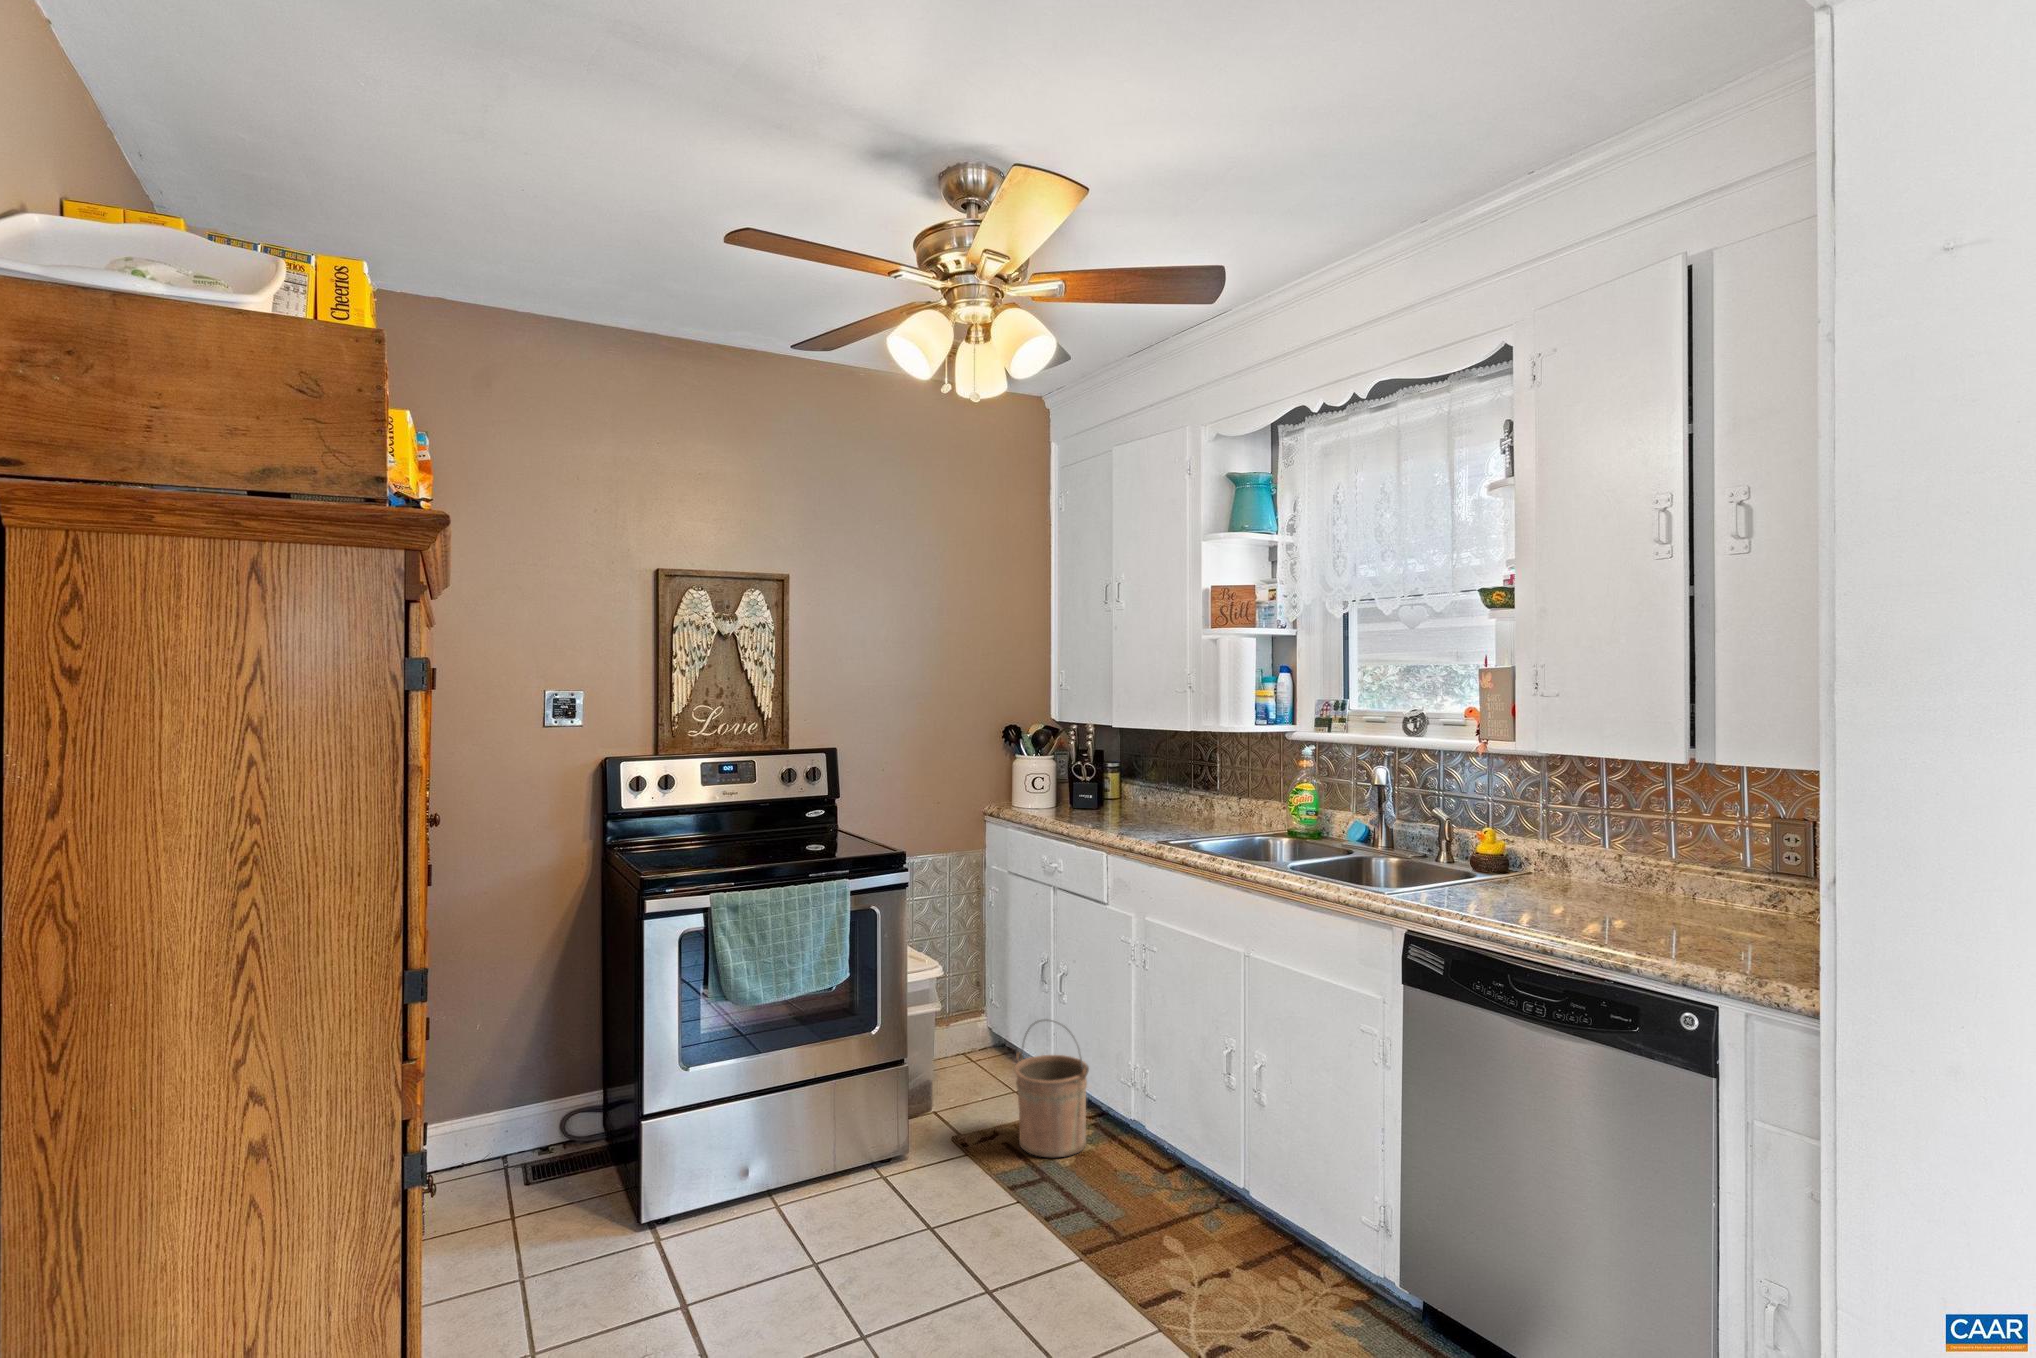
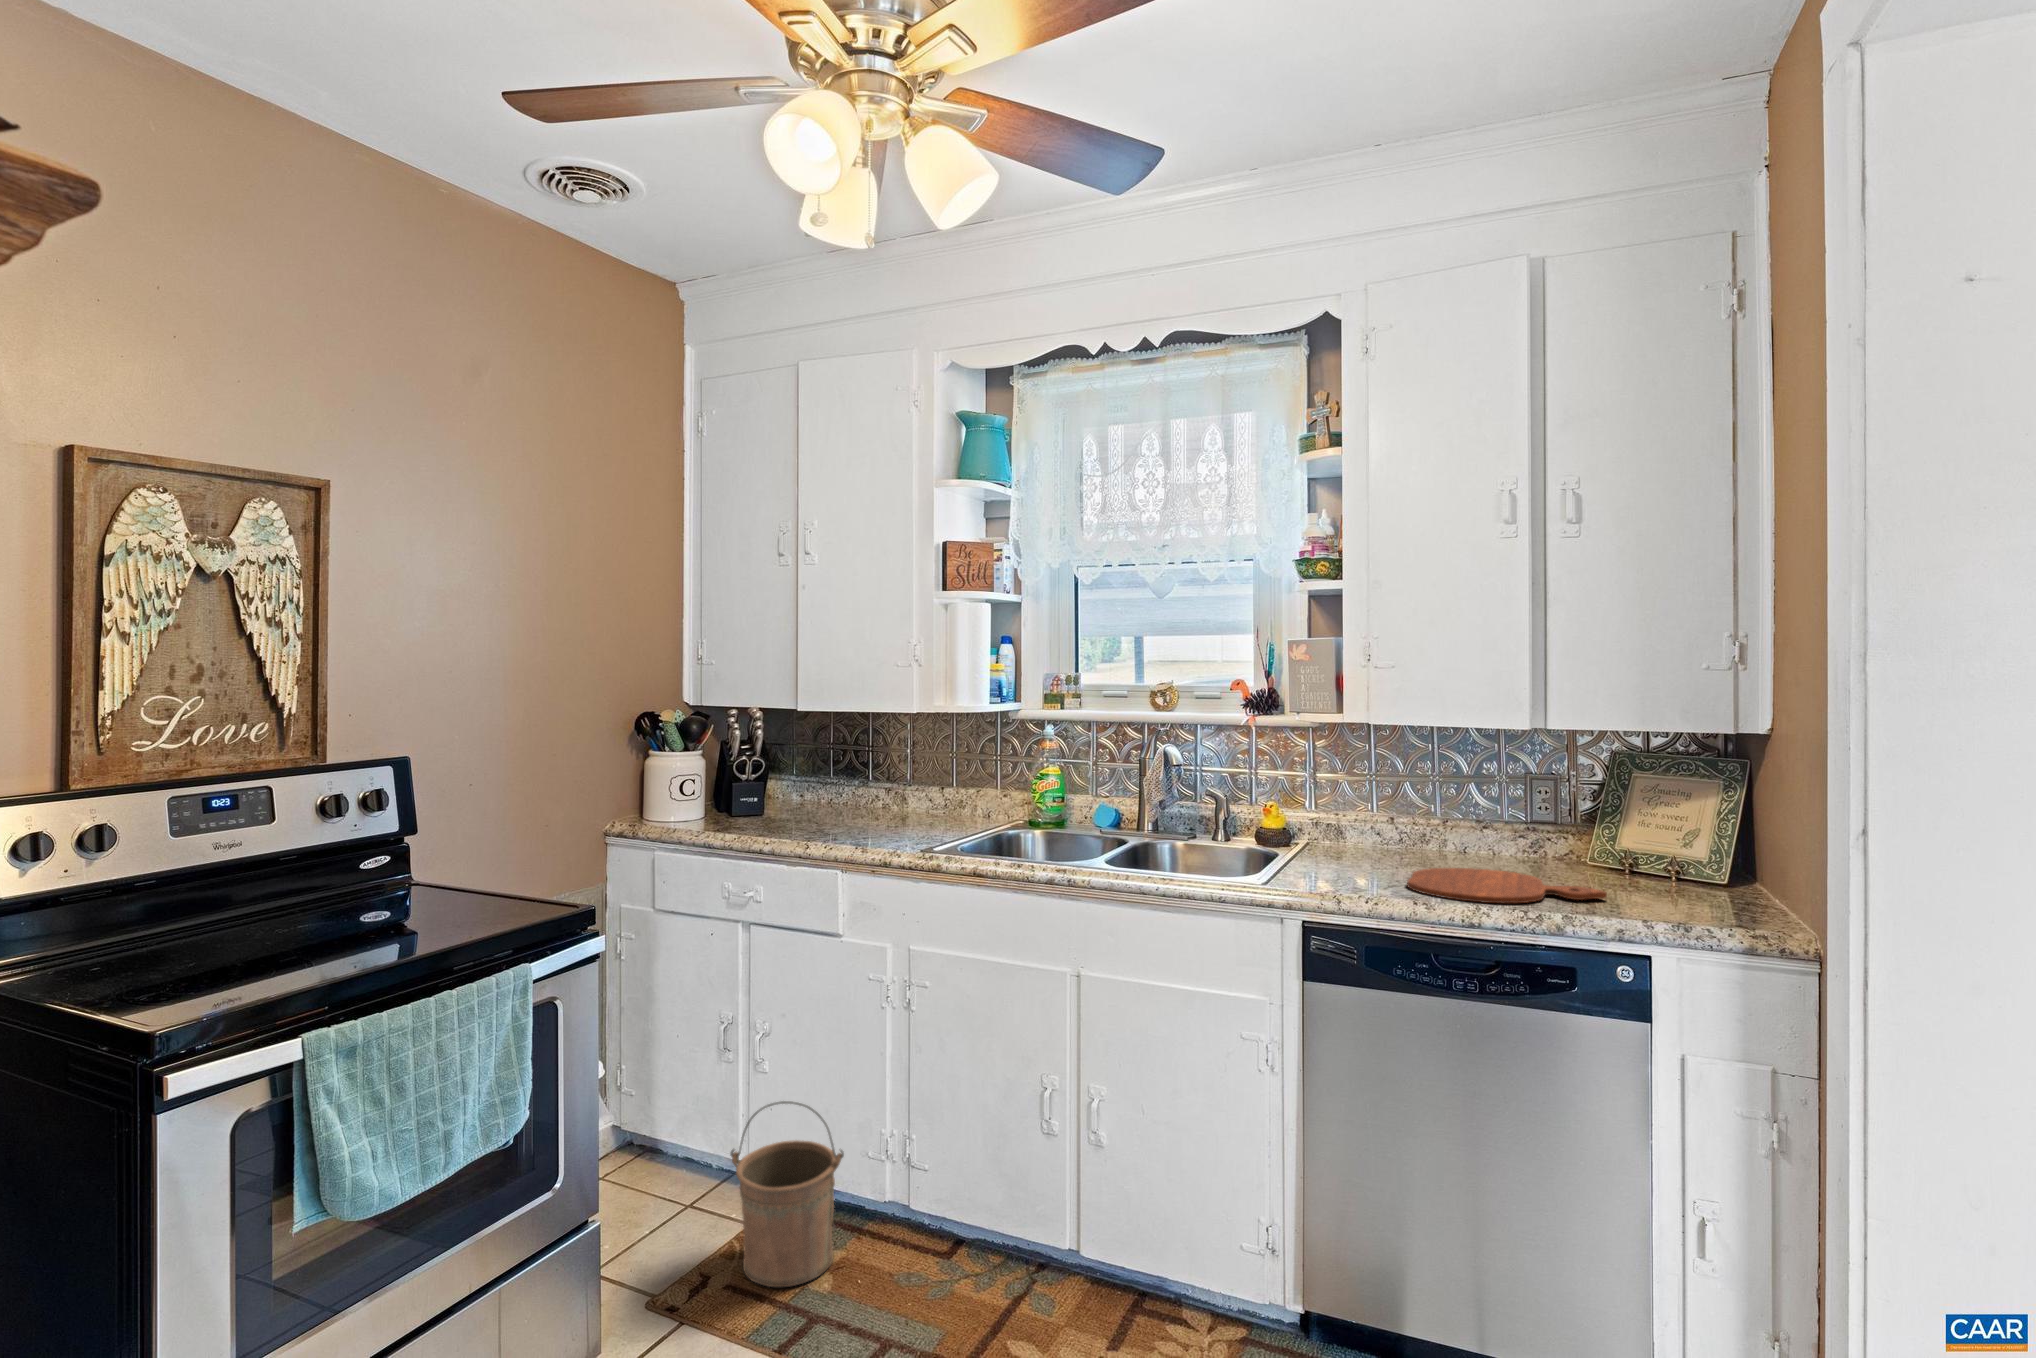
cutting board: none [1532,892,1729,932] -> present [1407,868,1607,903]

